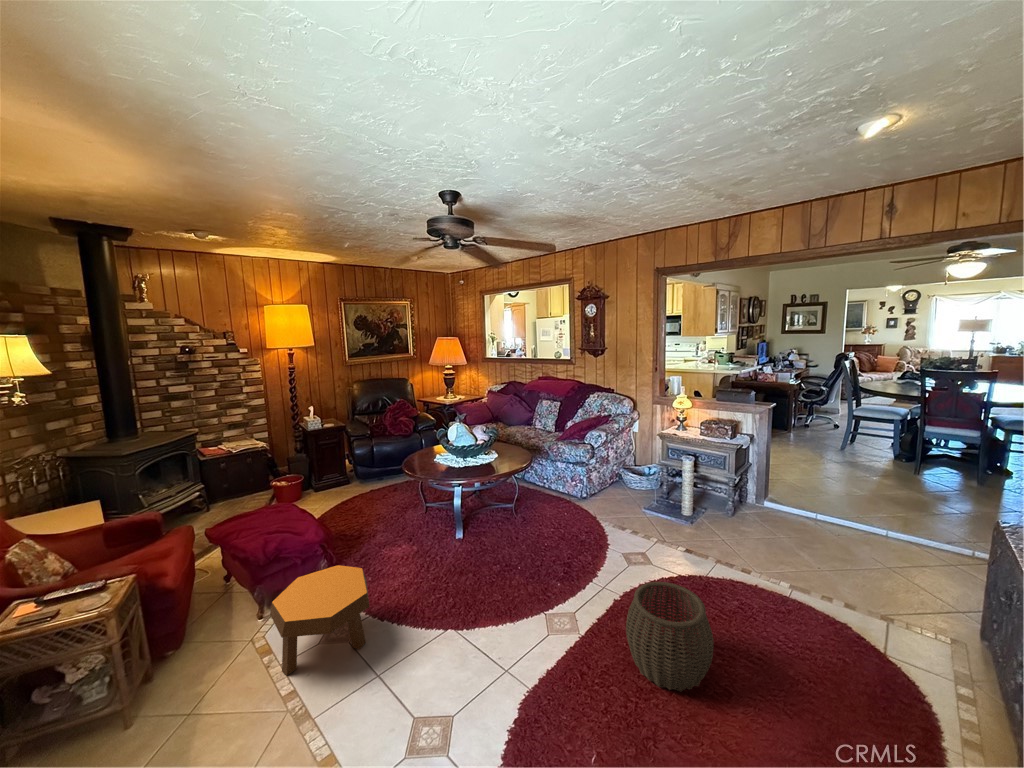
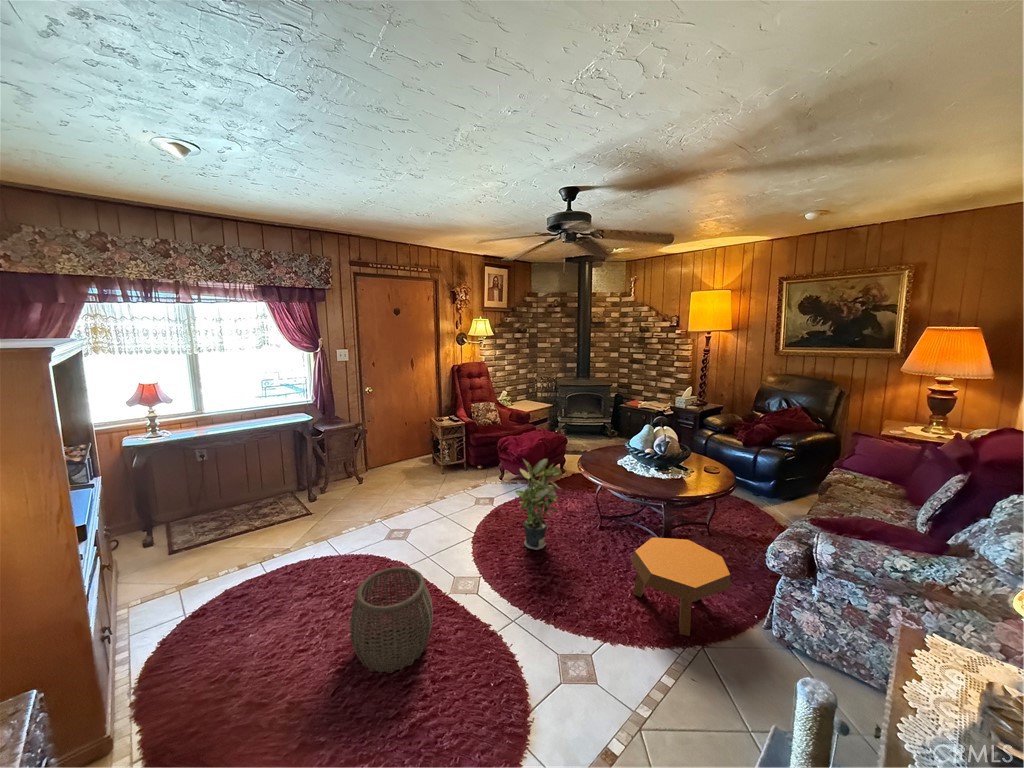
potted plant: none [451,478,508,586] -> present [515,459,562,550]
footstool: present [270,565,370,675] -> present [631,537,730,636]

